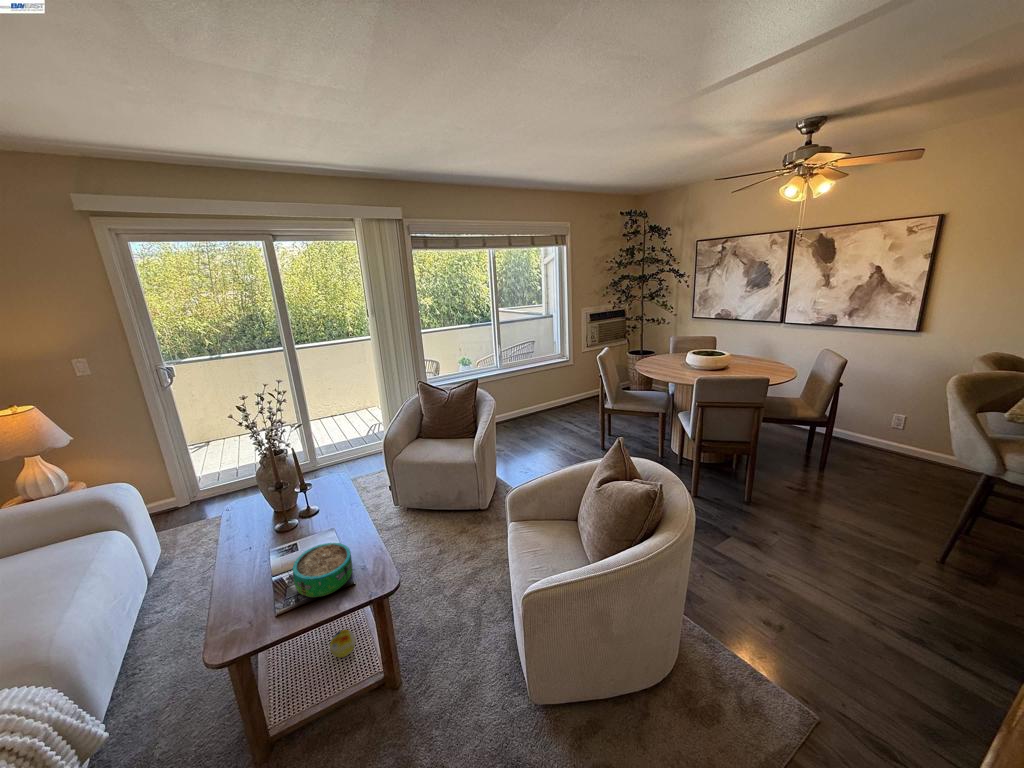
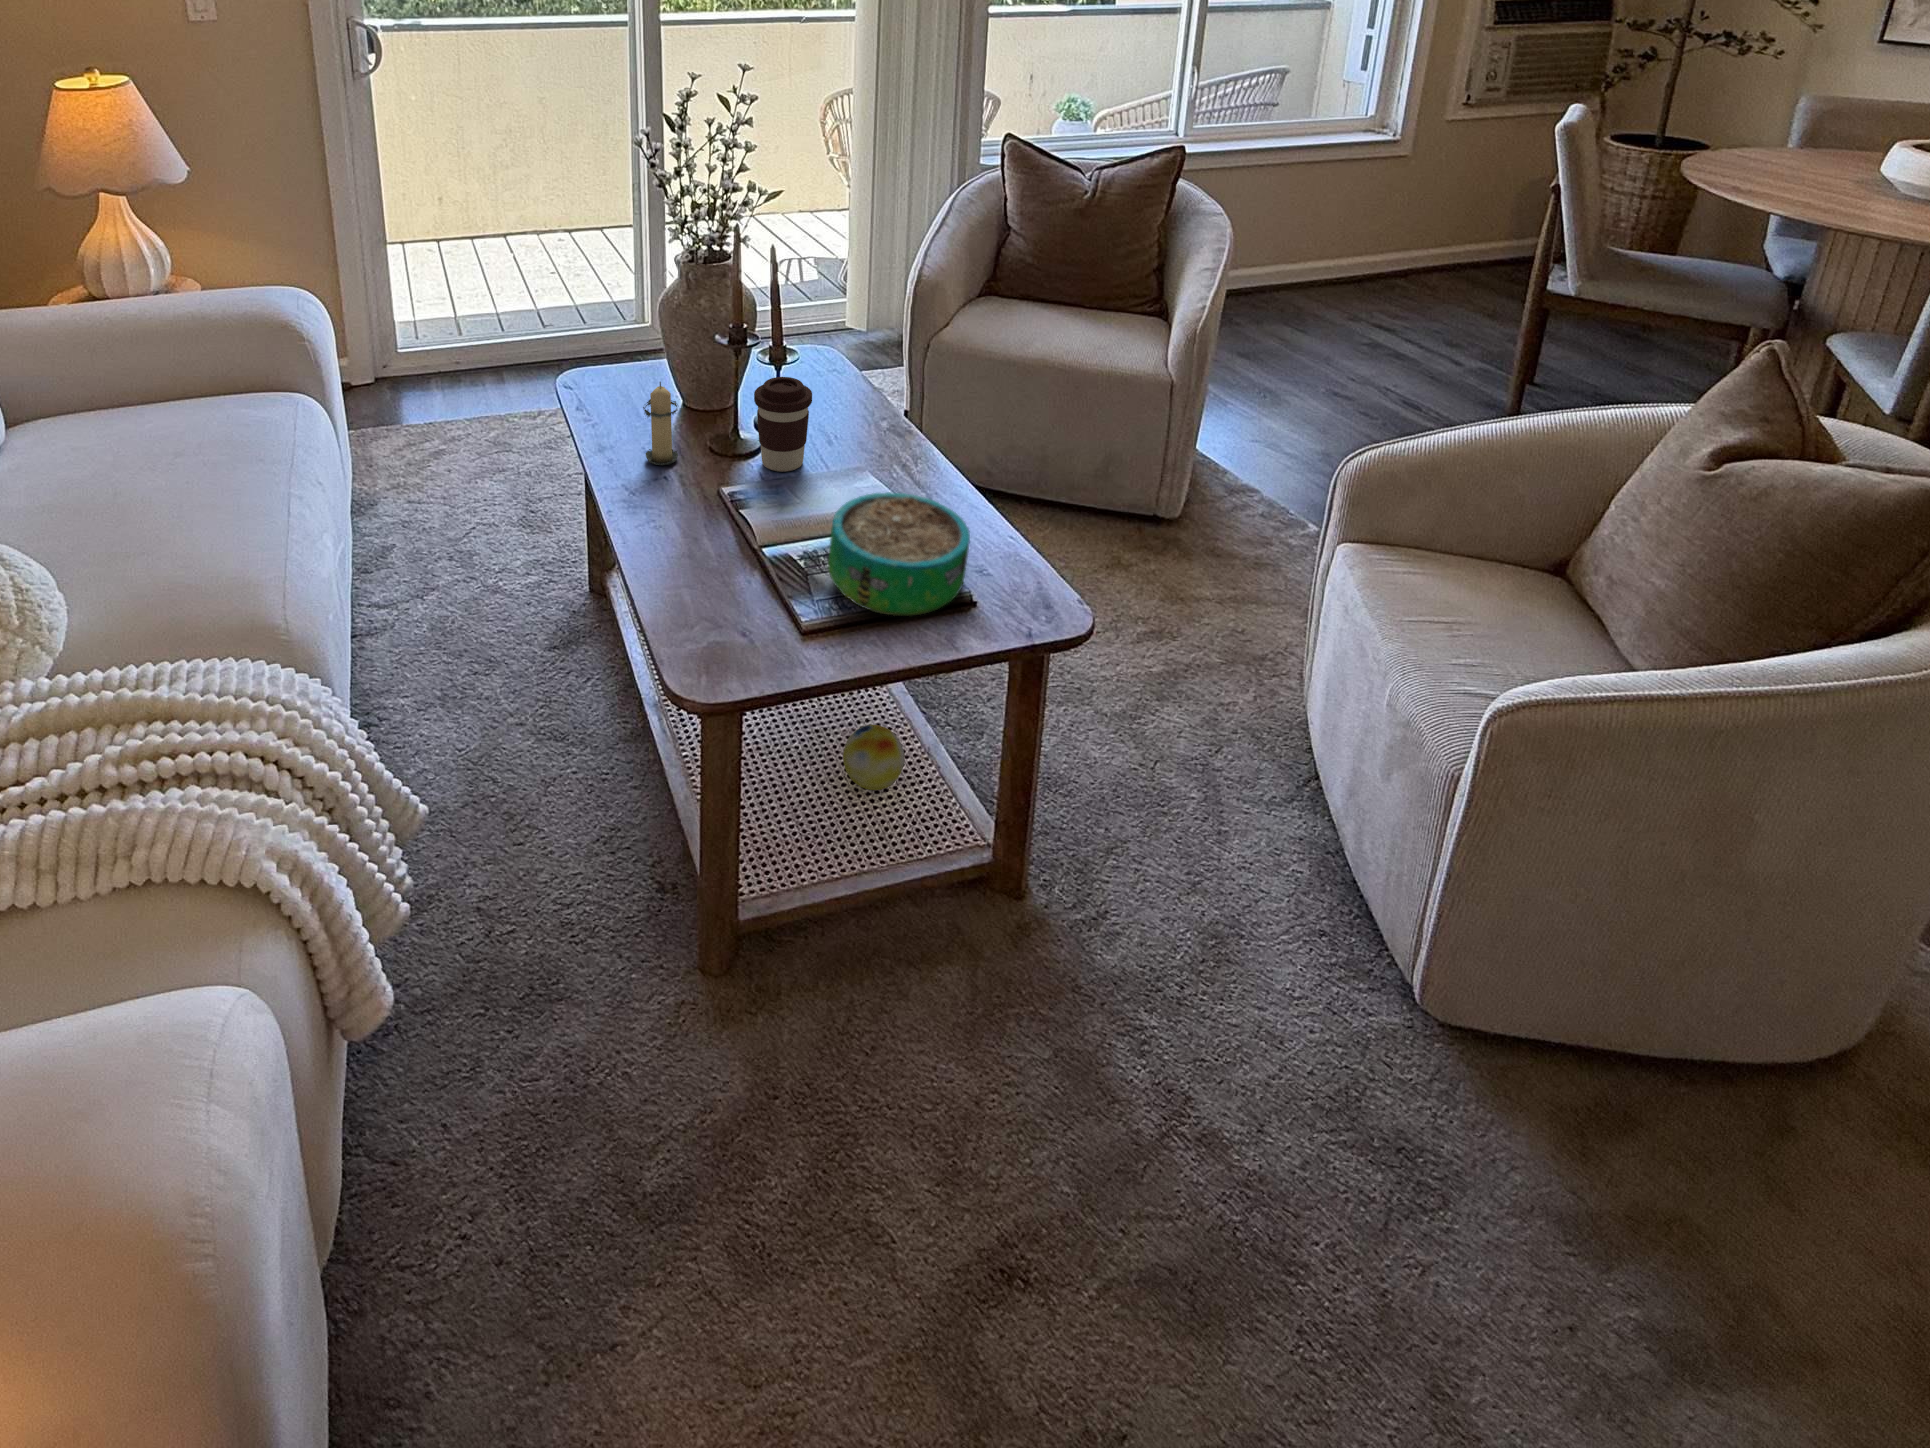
coffee cup: none [283,499,310,536] -> present [754,377,812,472]
candle: none [236,510,260,544] -> present [643,382,678,465]

